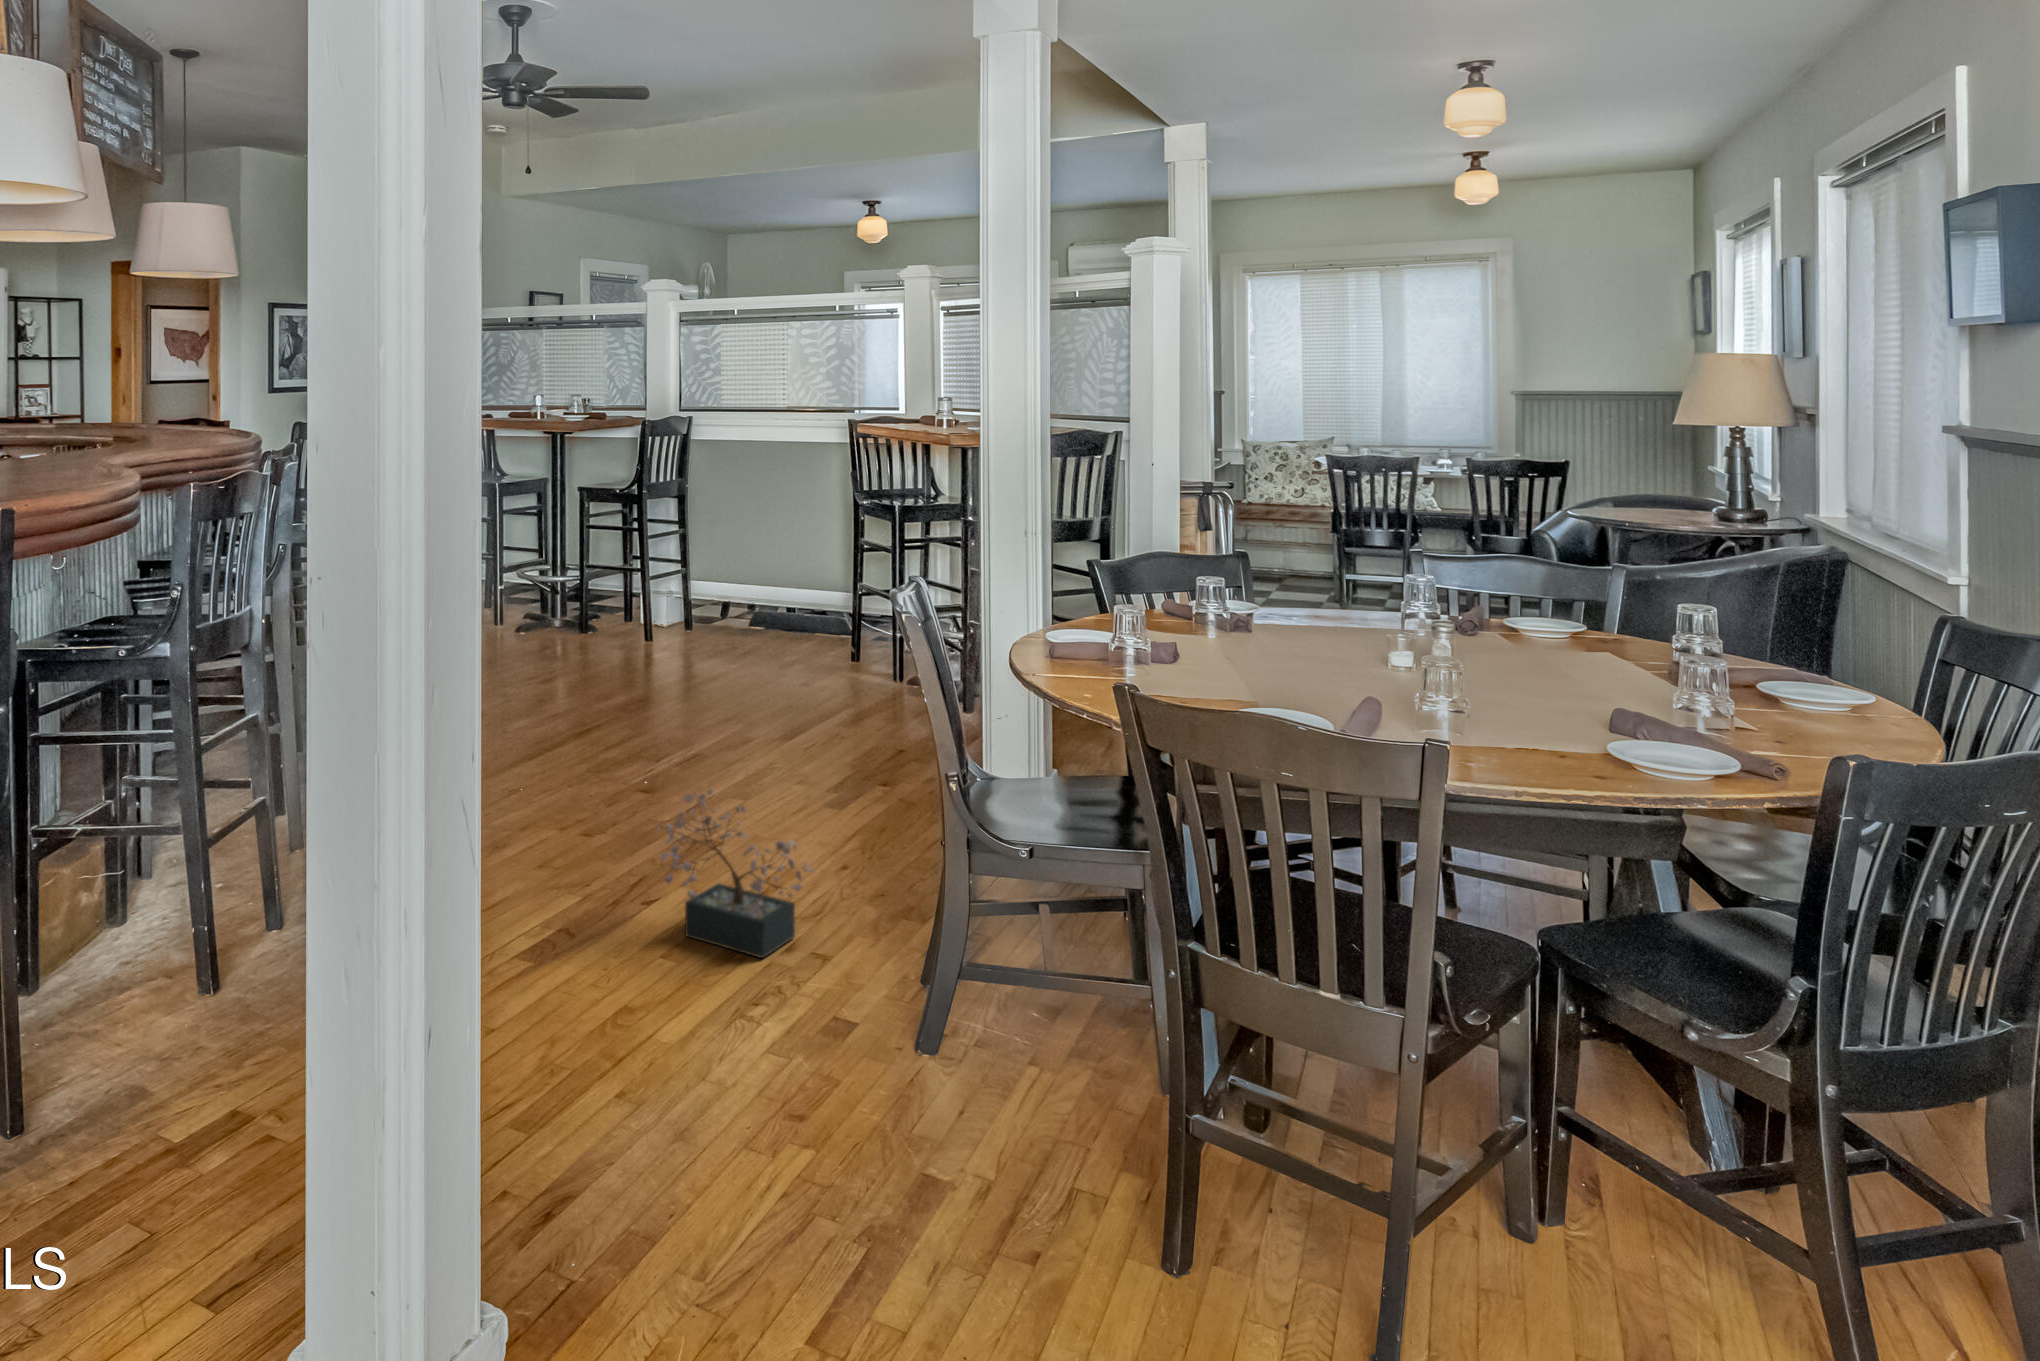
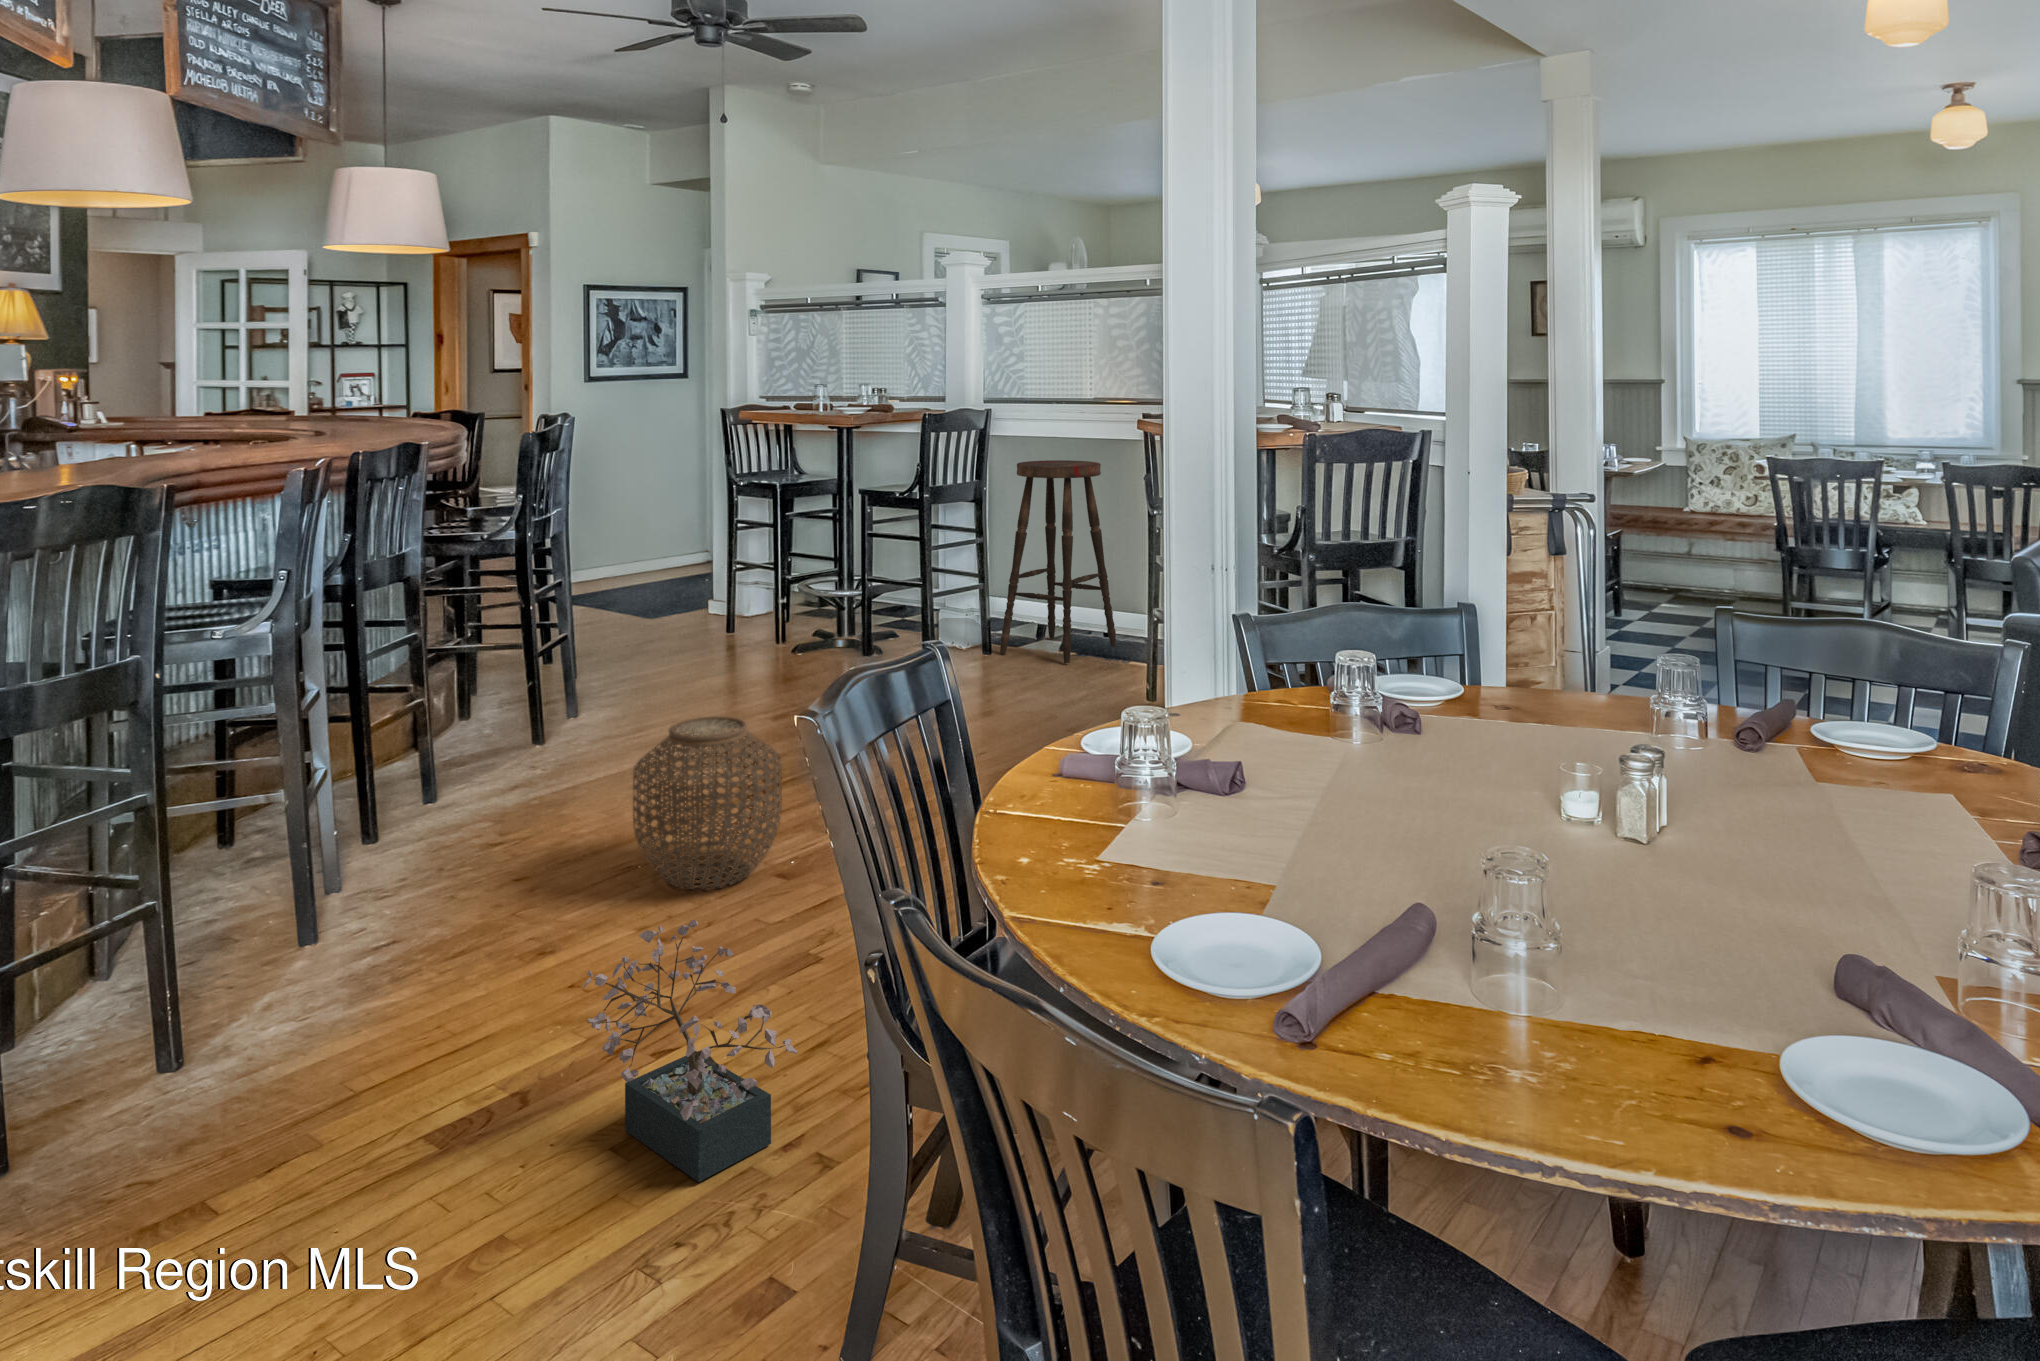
bar stool: none [712,461,808,635] -> present [1000,460,1116,663]
woven basket: none [547,664,663,799] -> present [633,716,782,890]

